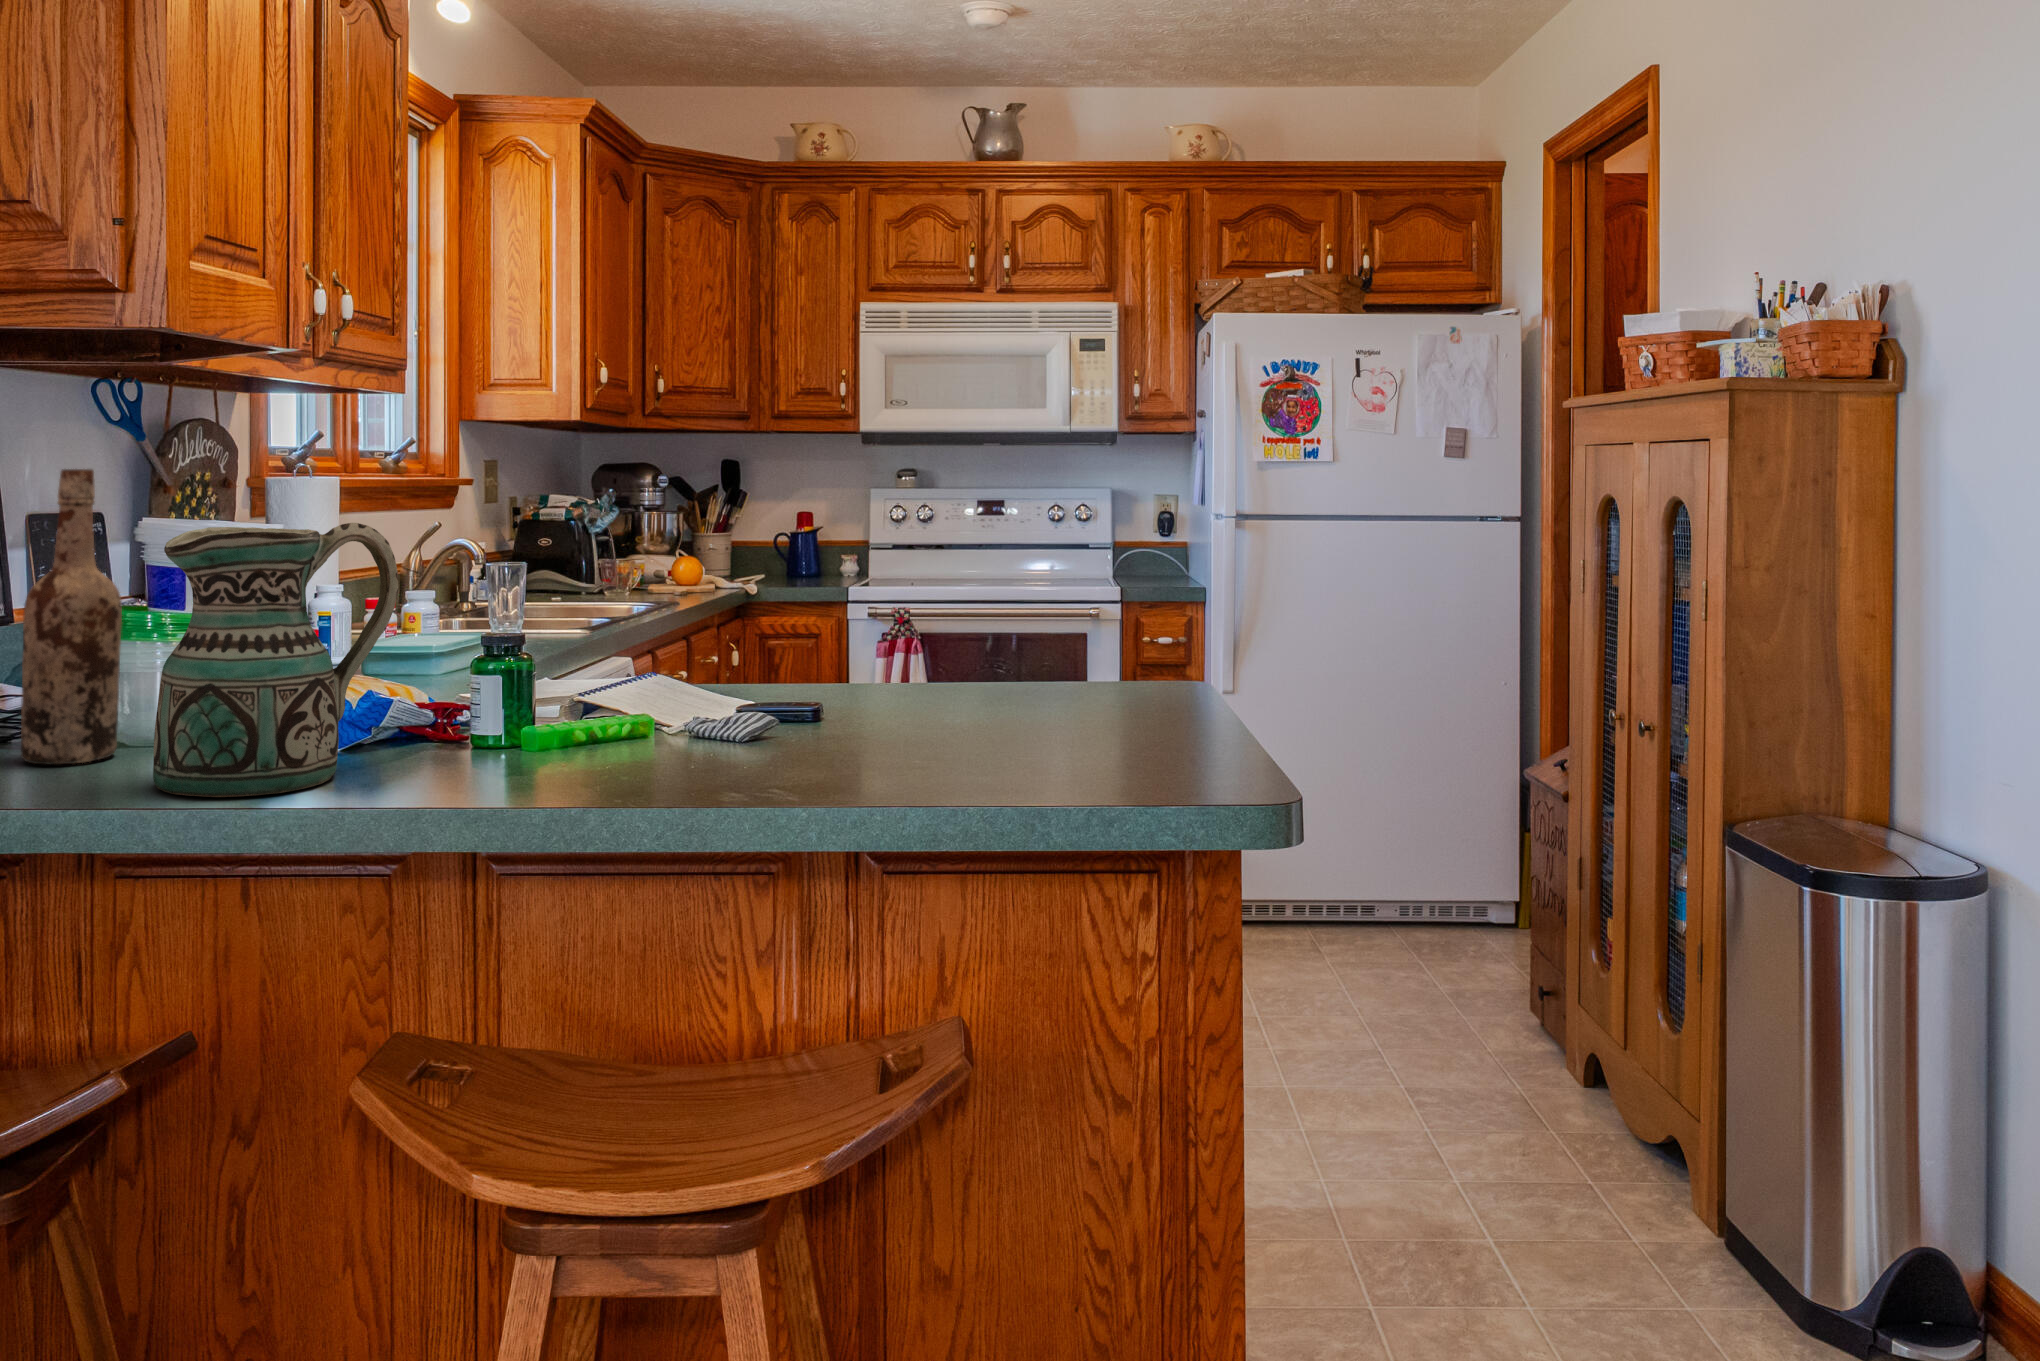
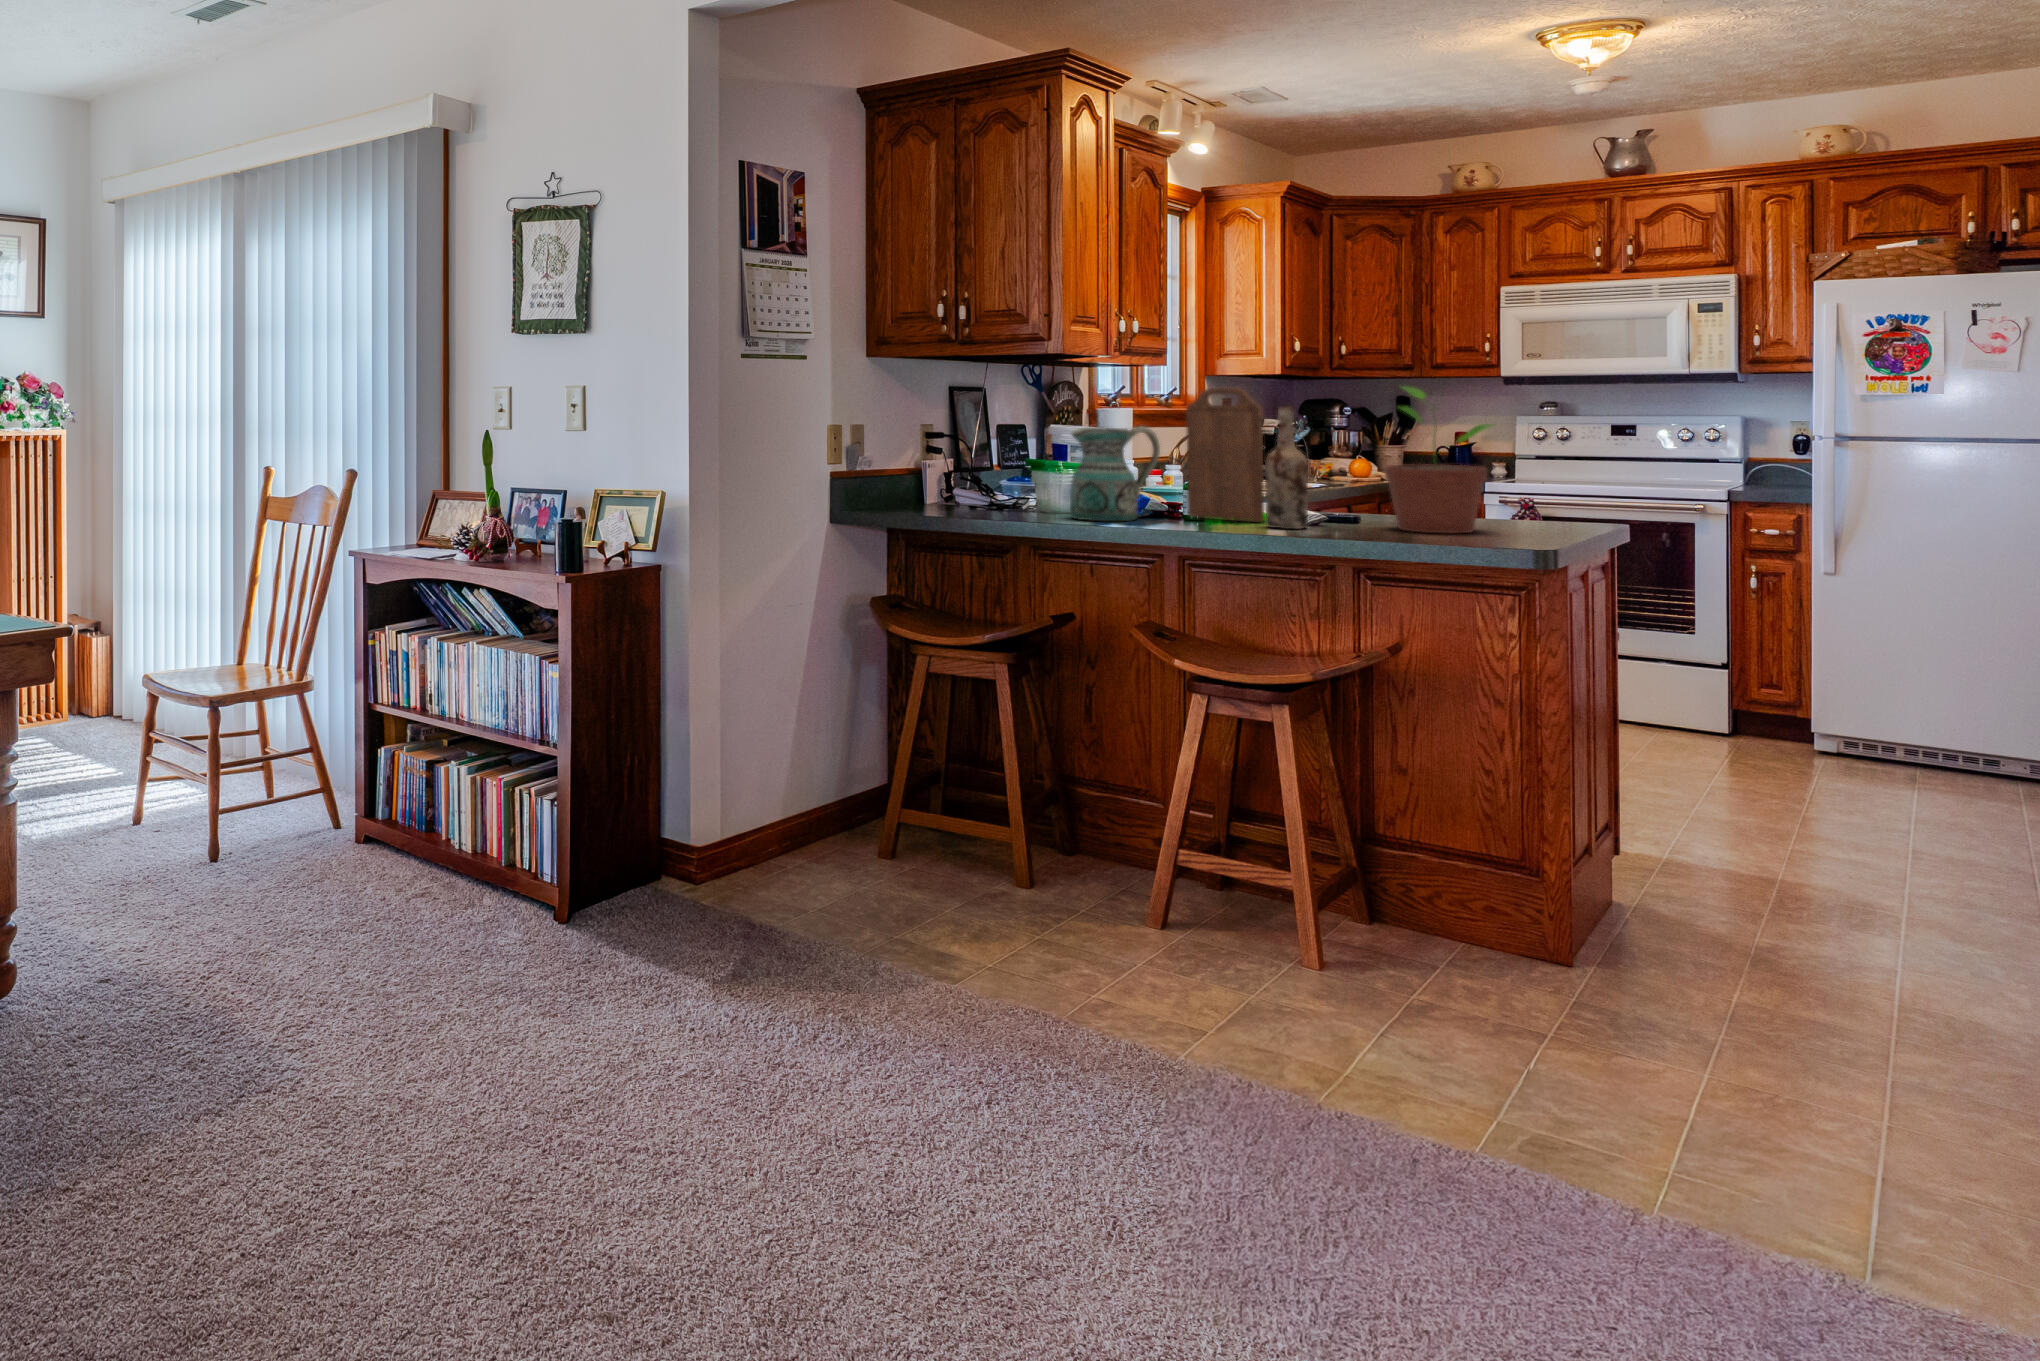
cutting board: none [460,426,640,762] -> present [1186,388,1265,522]
potted plant: none [898,426,1123,775] -> present [1385,386,1495,533]
wine bottle: present [21,469,122,764] -> present [1265,406,1308,529]

